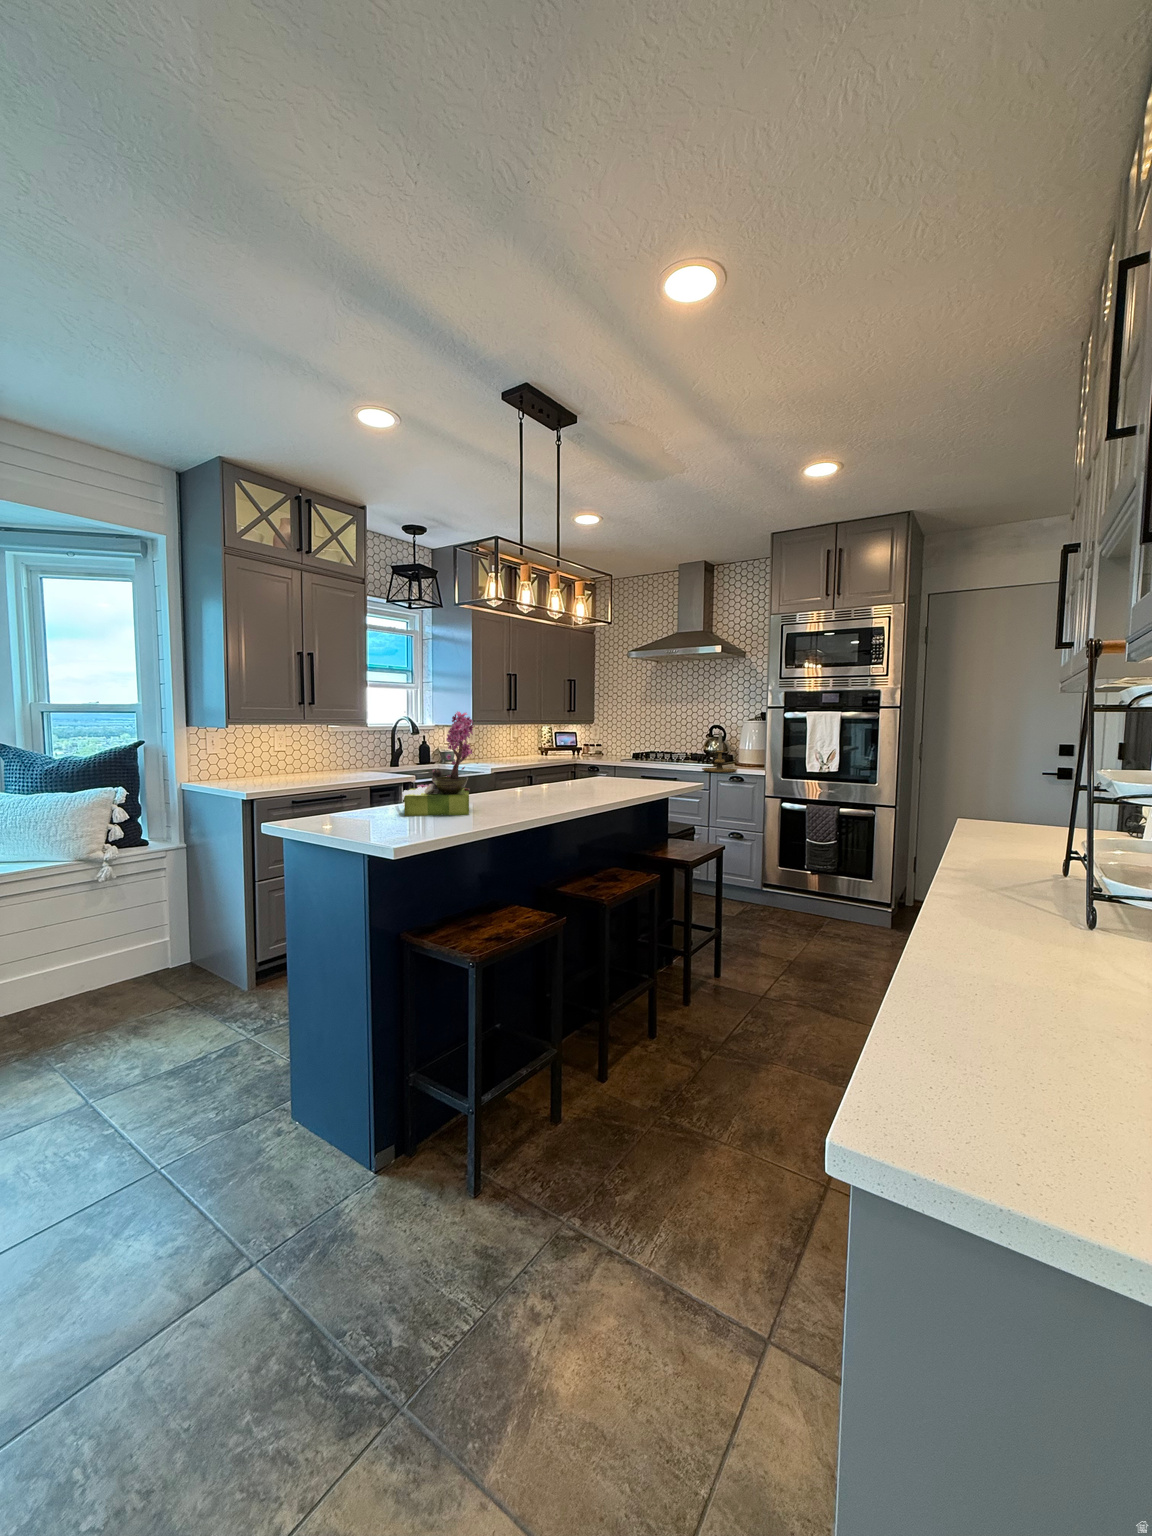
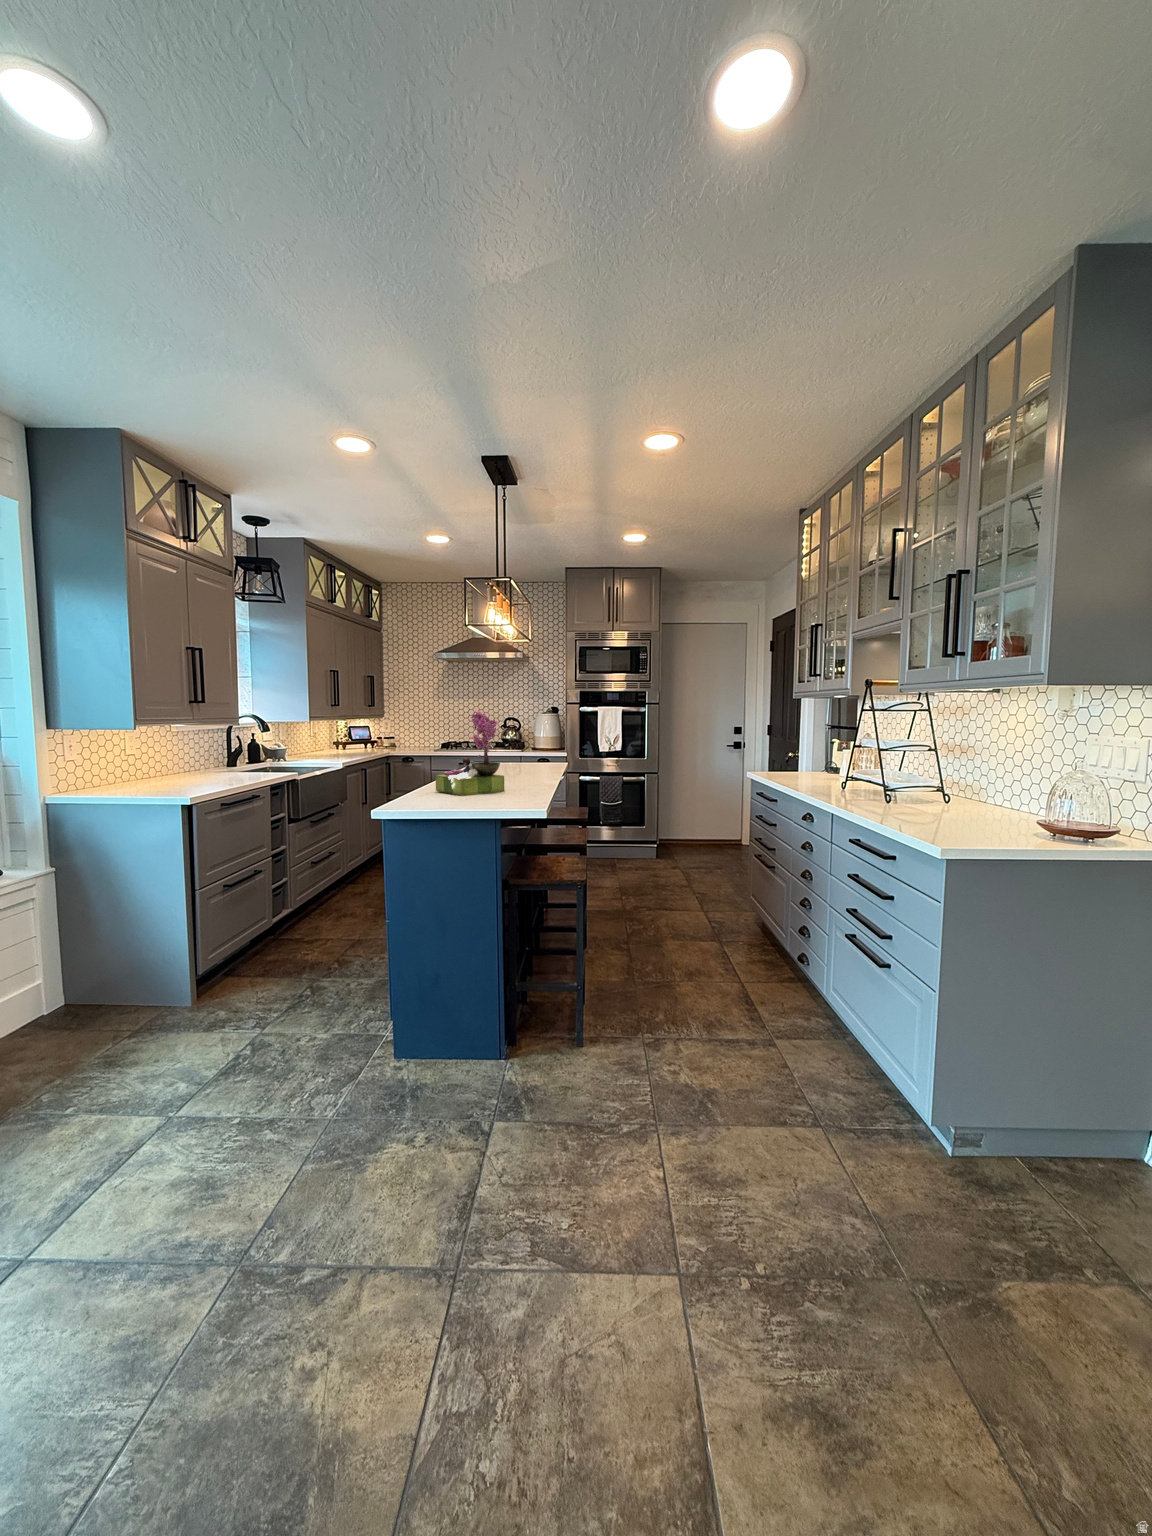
candle holder: present [702,732,737,773] -> none [516,723,545,757]

